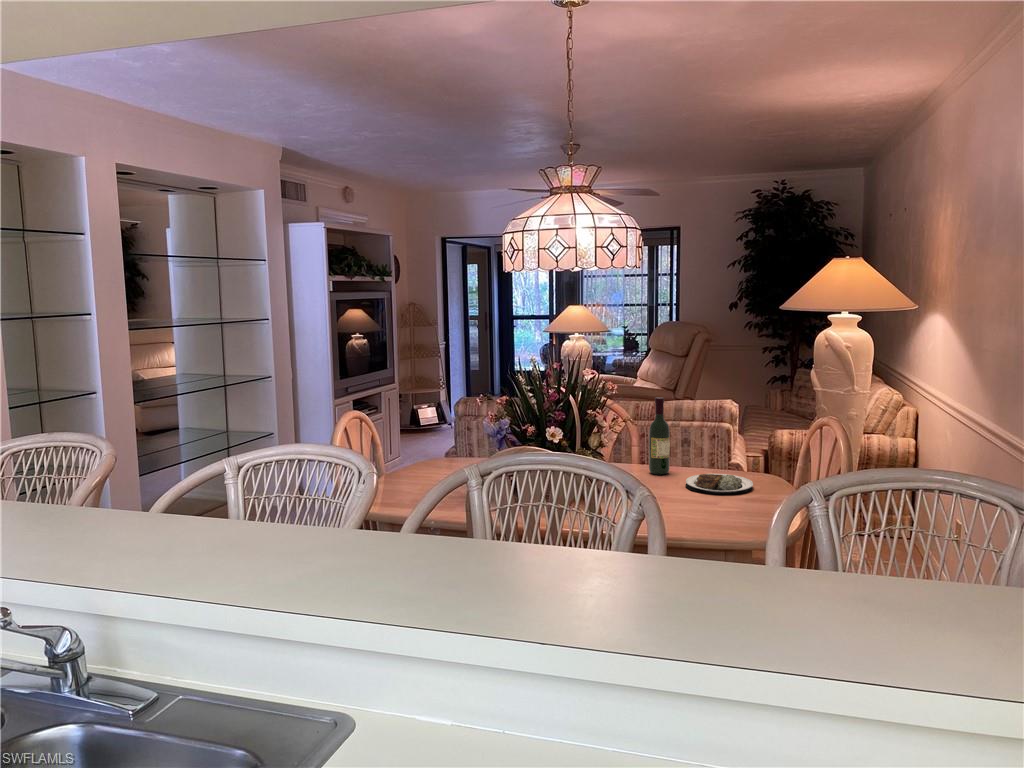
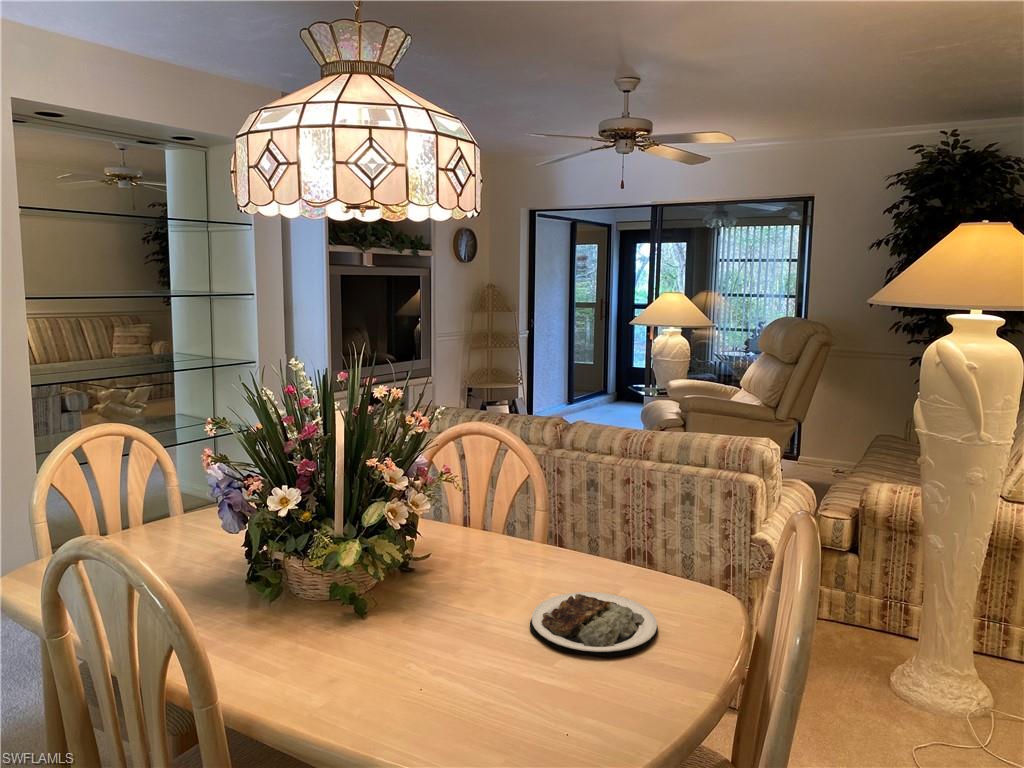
wine bottle: present [649,397,670,475] -> none [514,442,550,578]

